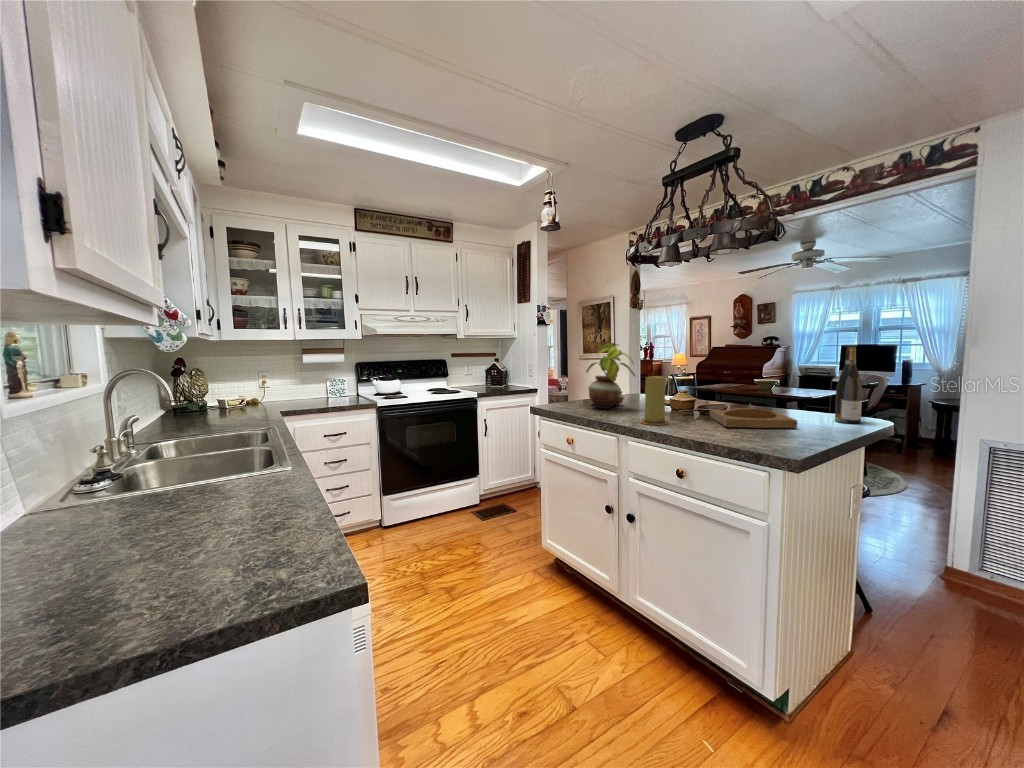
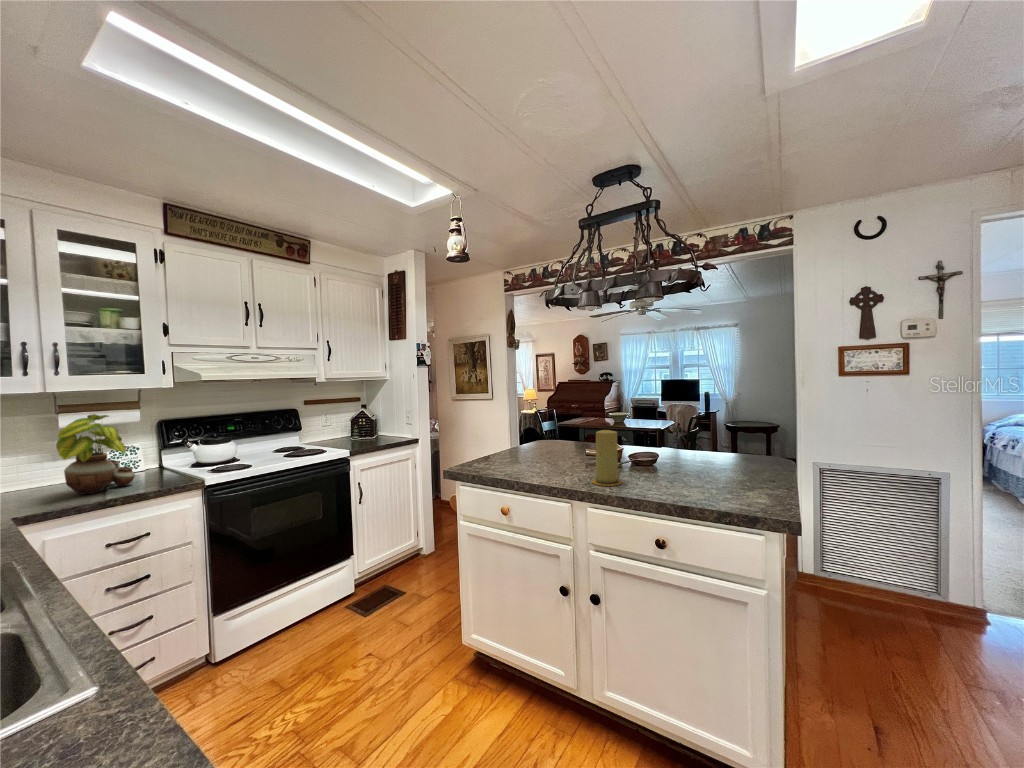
potted plant: present [586,343,635,408] -> present [56,414,135,494]
wine bottle: present [835,347,862,423] -> none [751,395,773,465]
tray: present [710,408,797,428] -> none [647,457,738,482]

